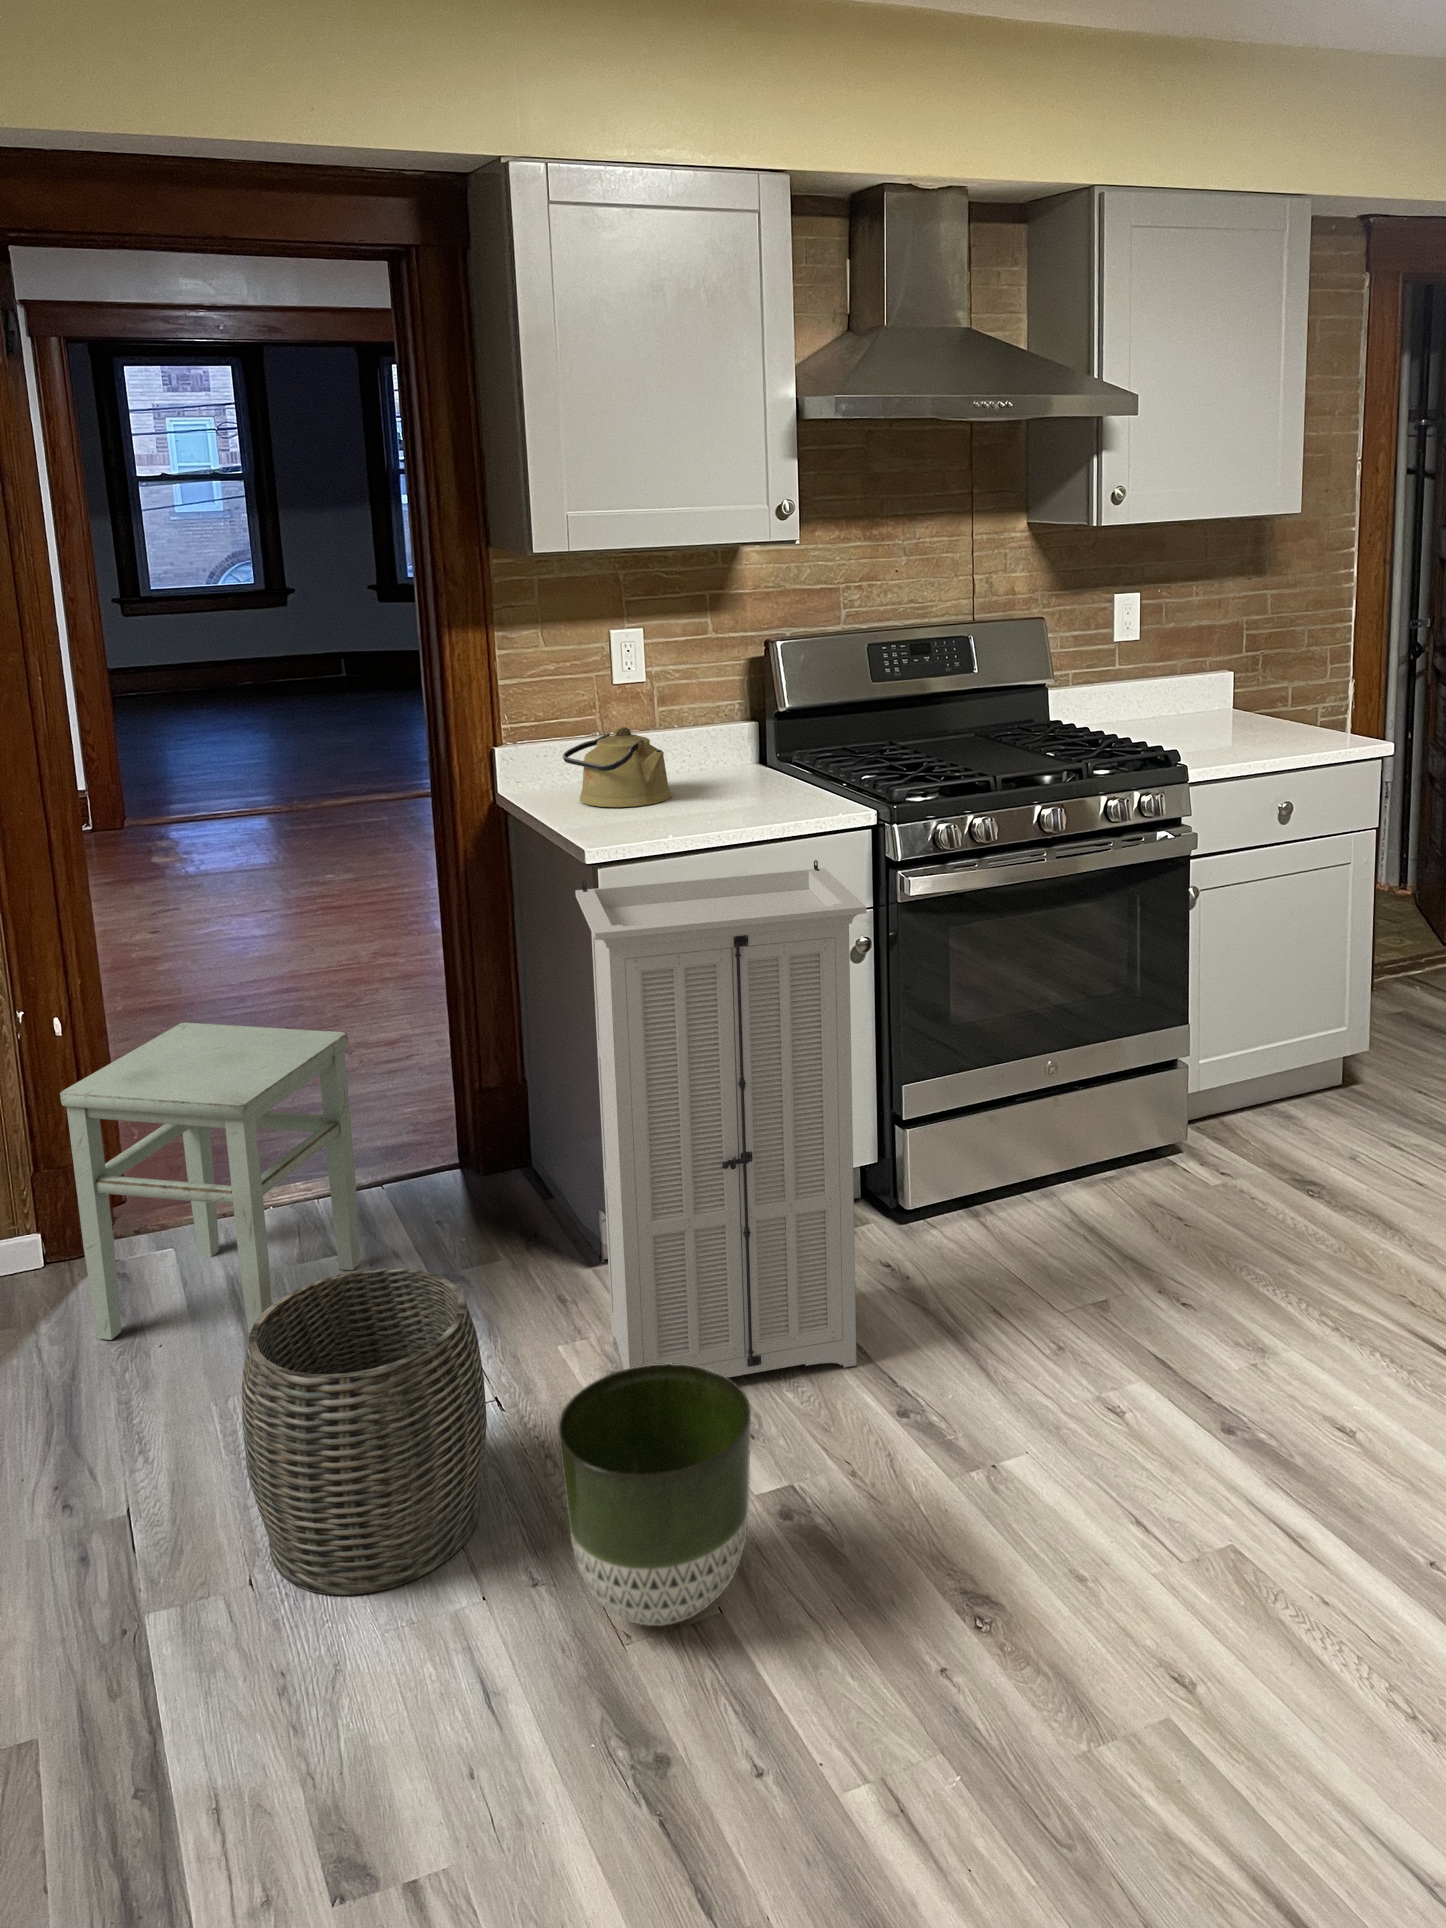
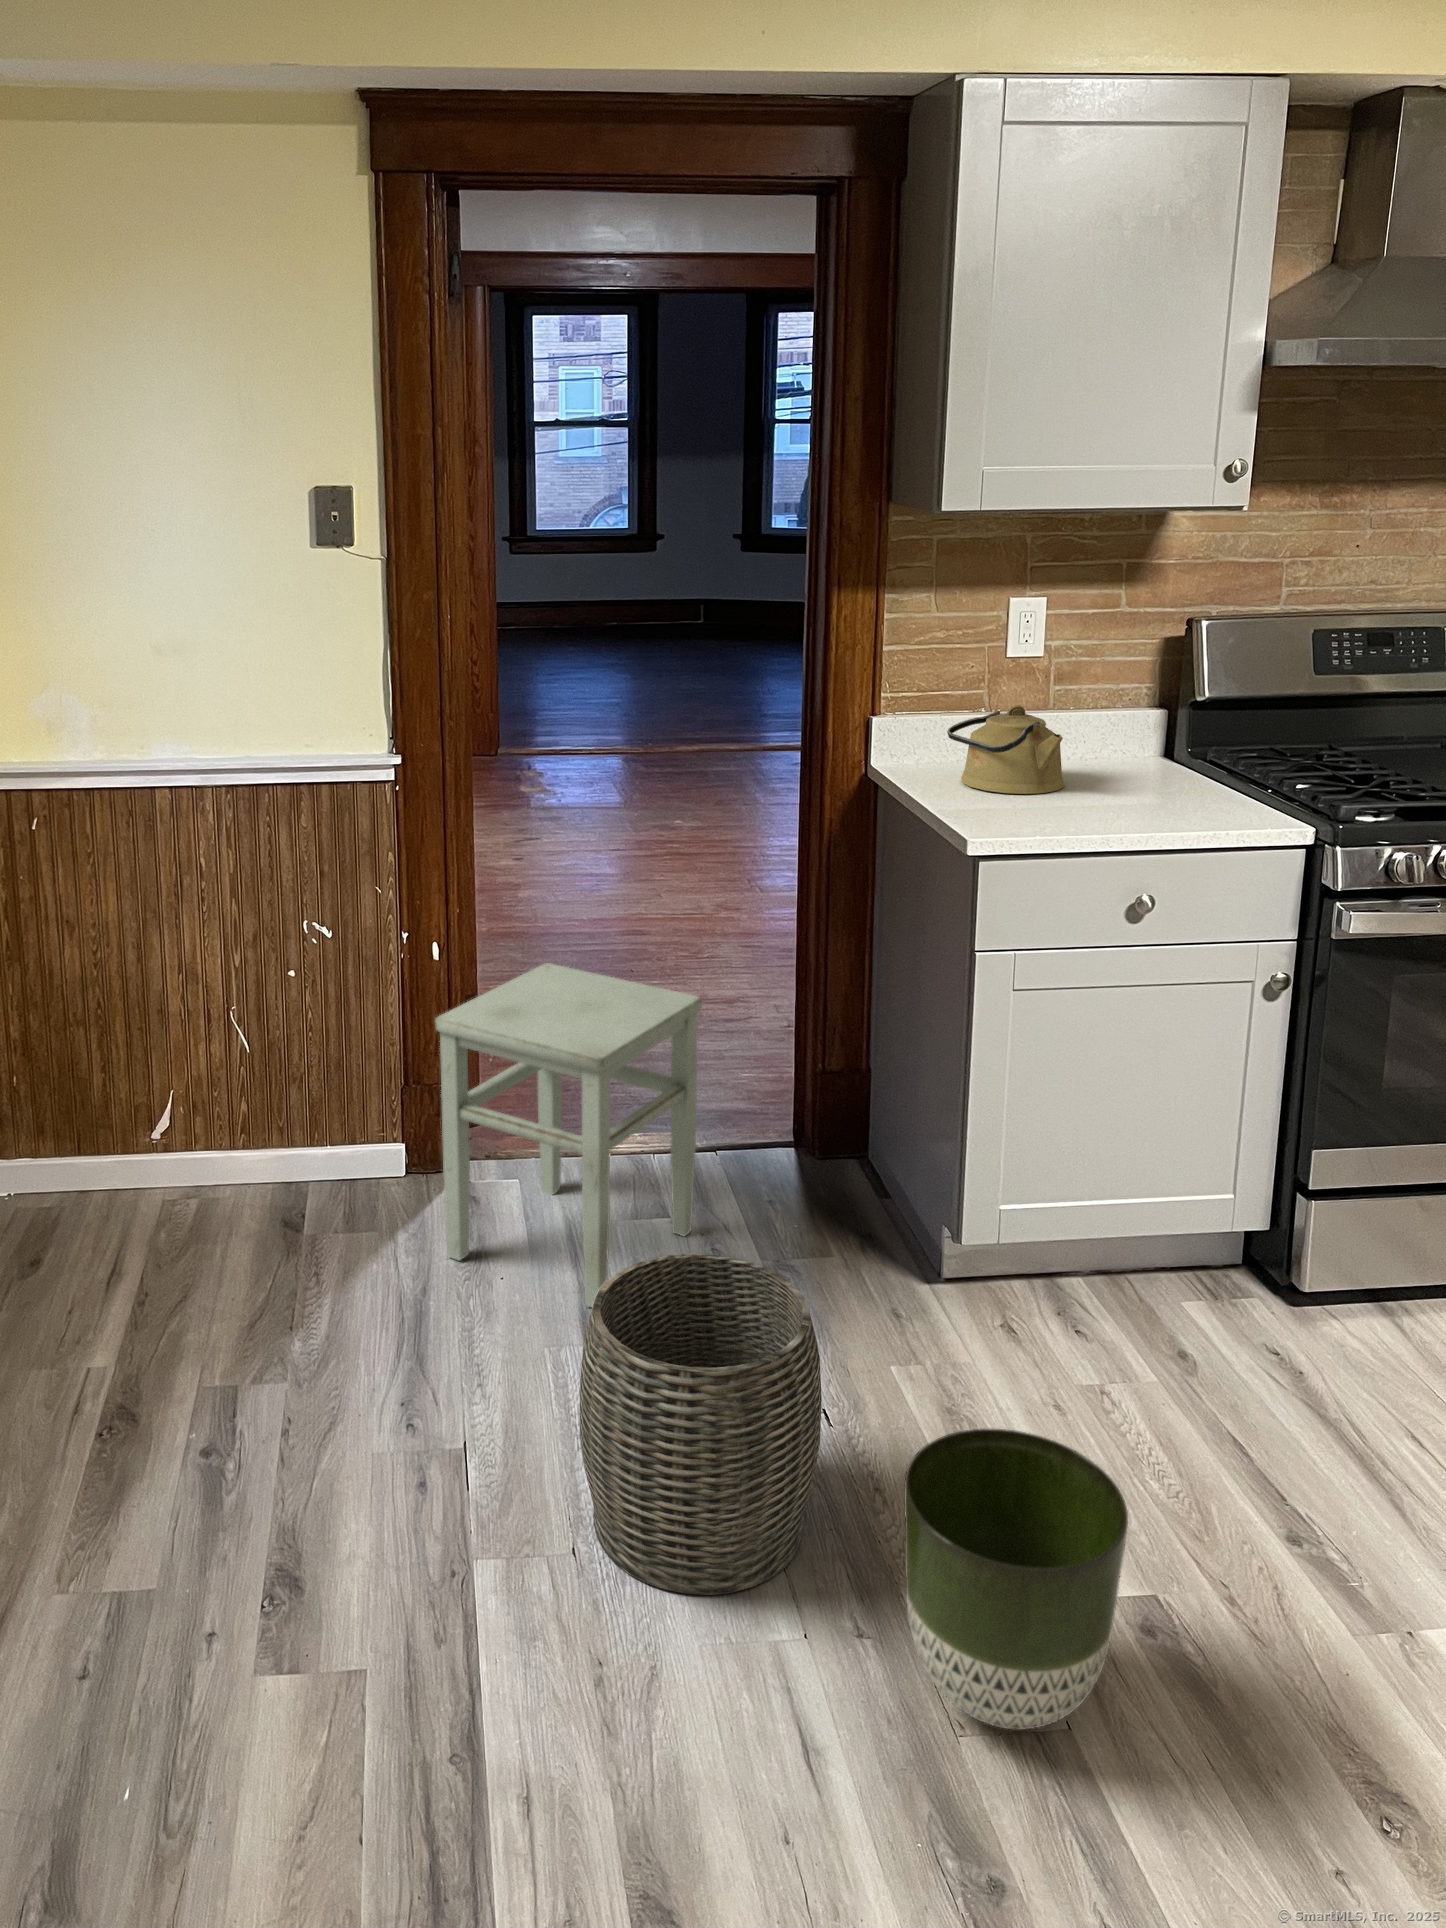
storage cabinet: present [575,860,867,1377] -> none [950,875,1313,1469]

